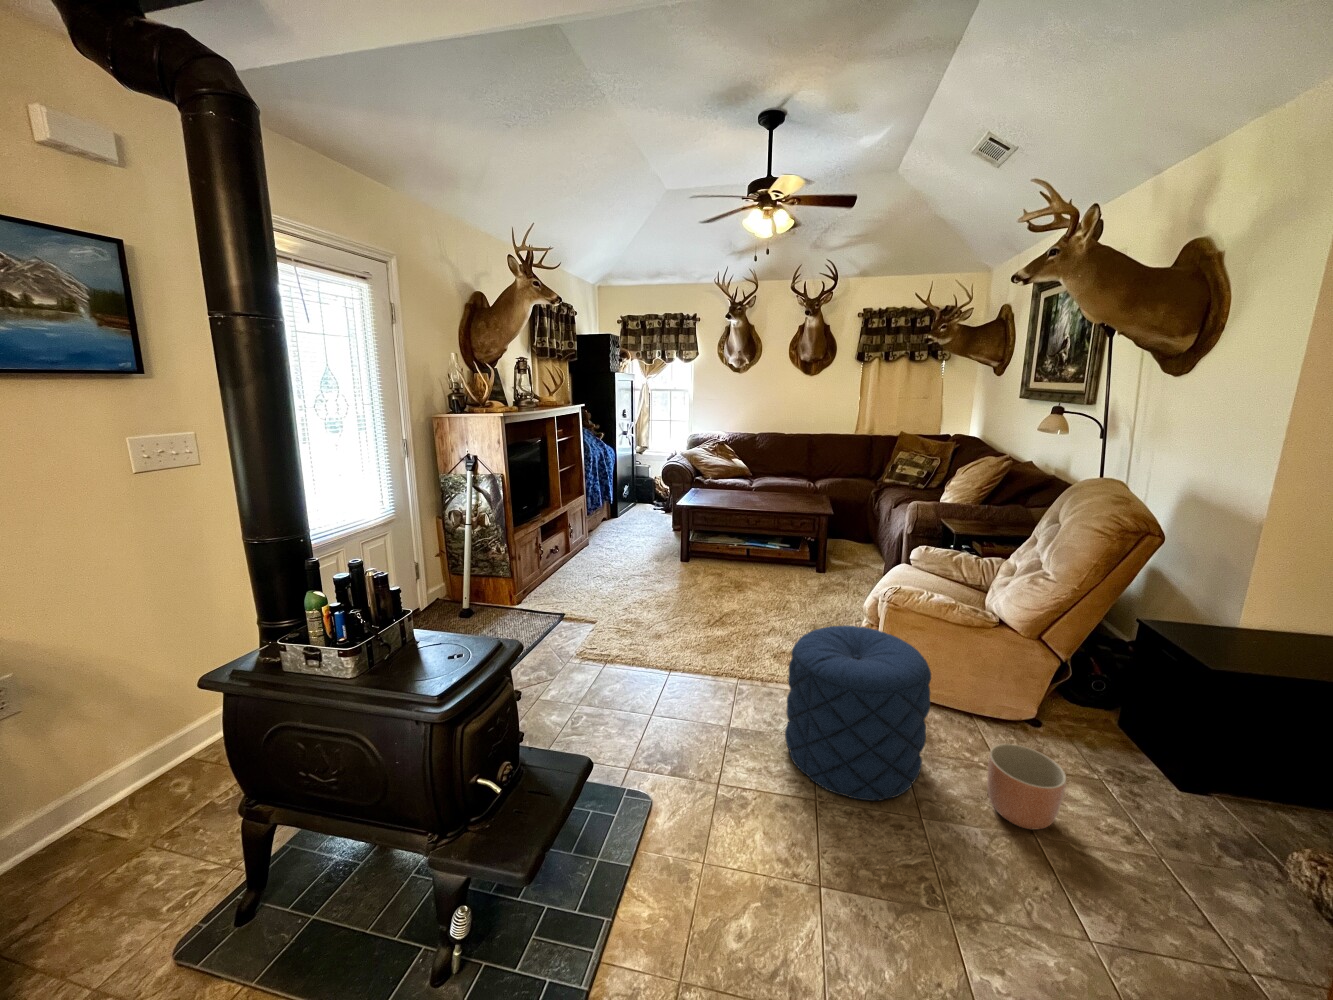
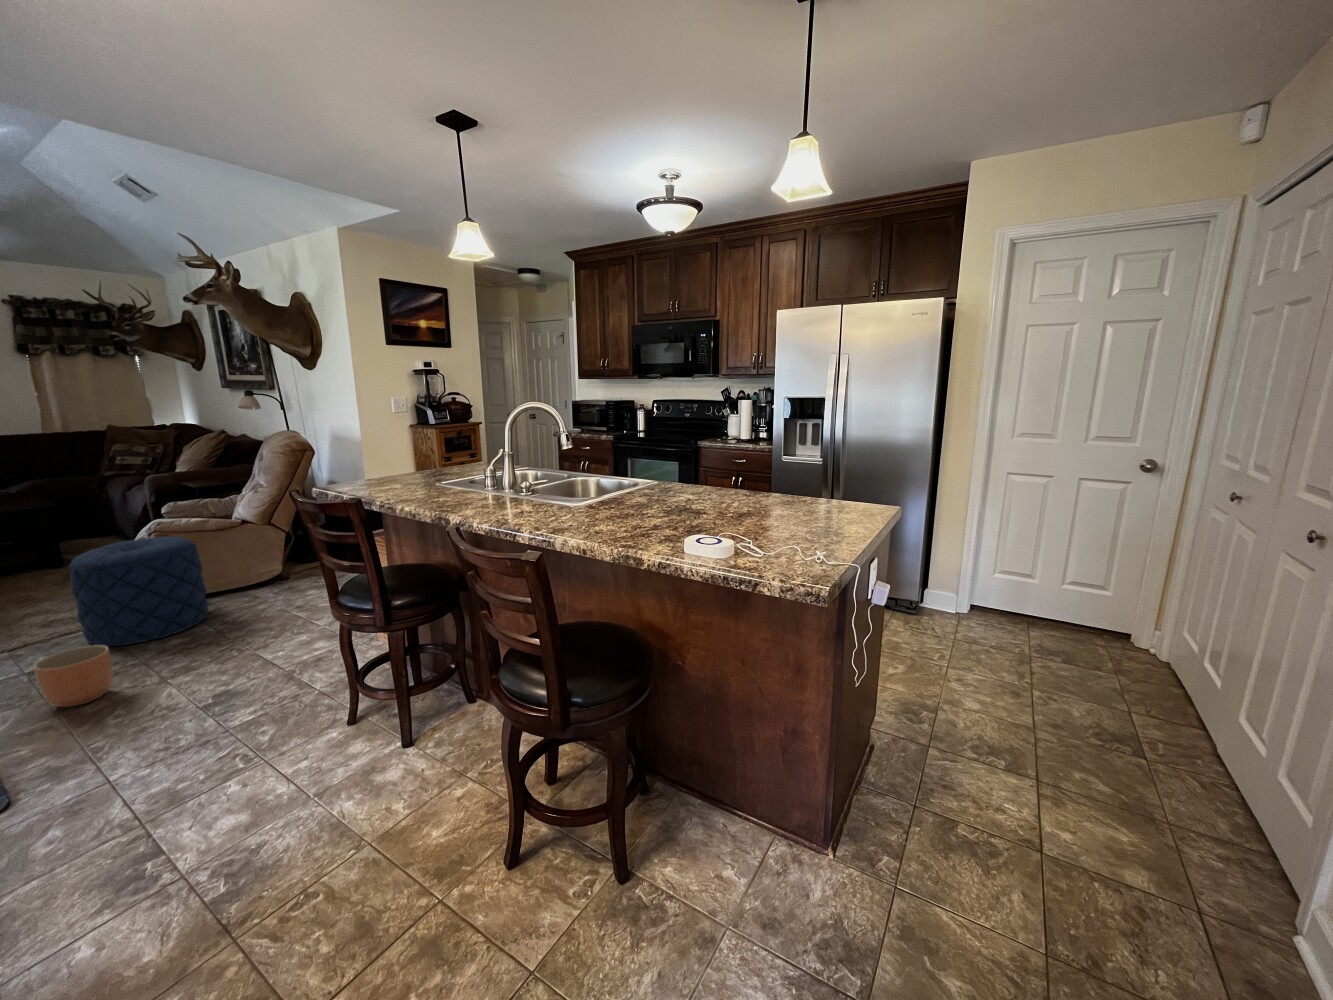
planter: present [987,744,1066,829] -> present [34,645,113,707]

